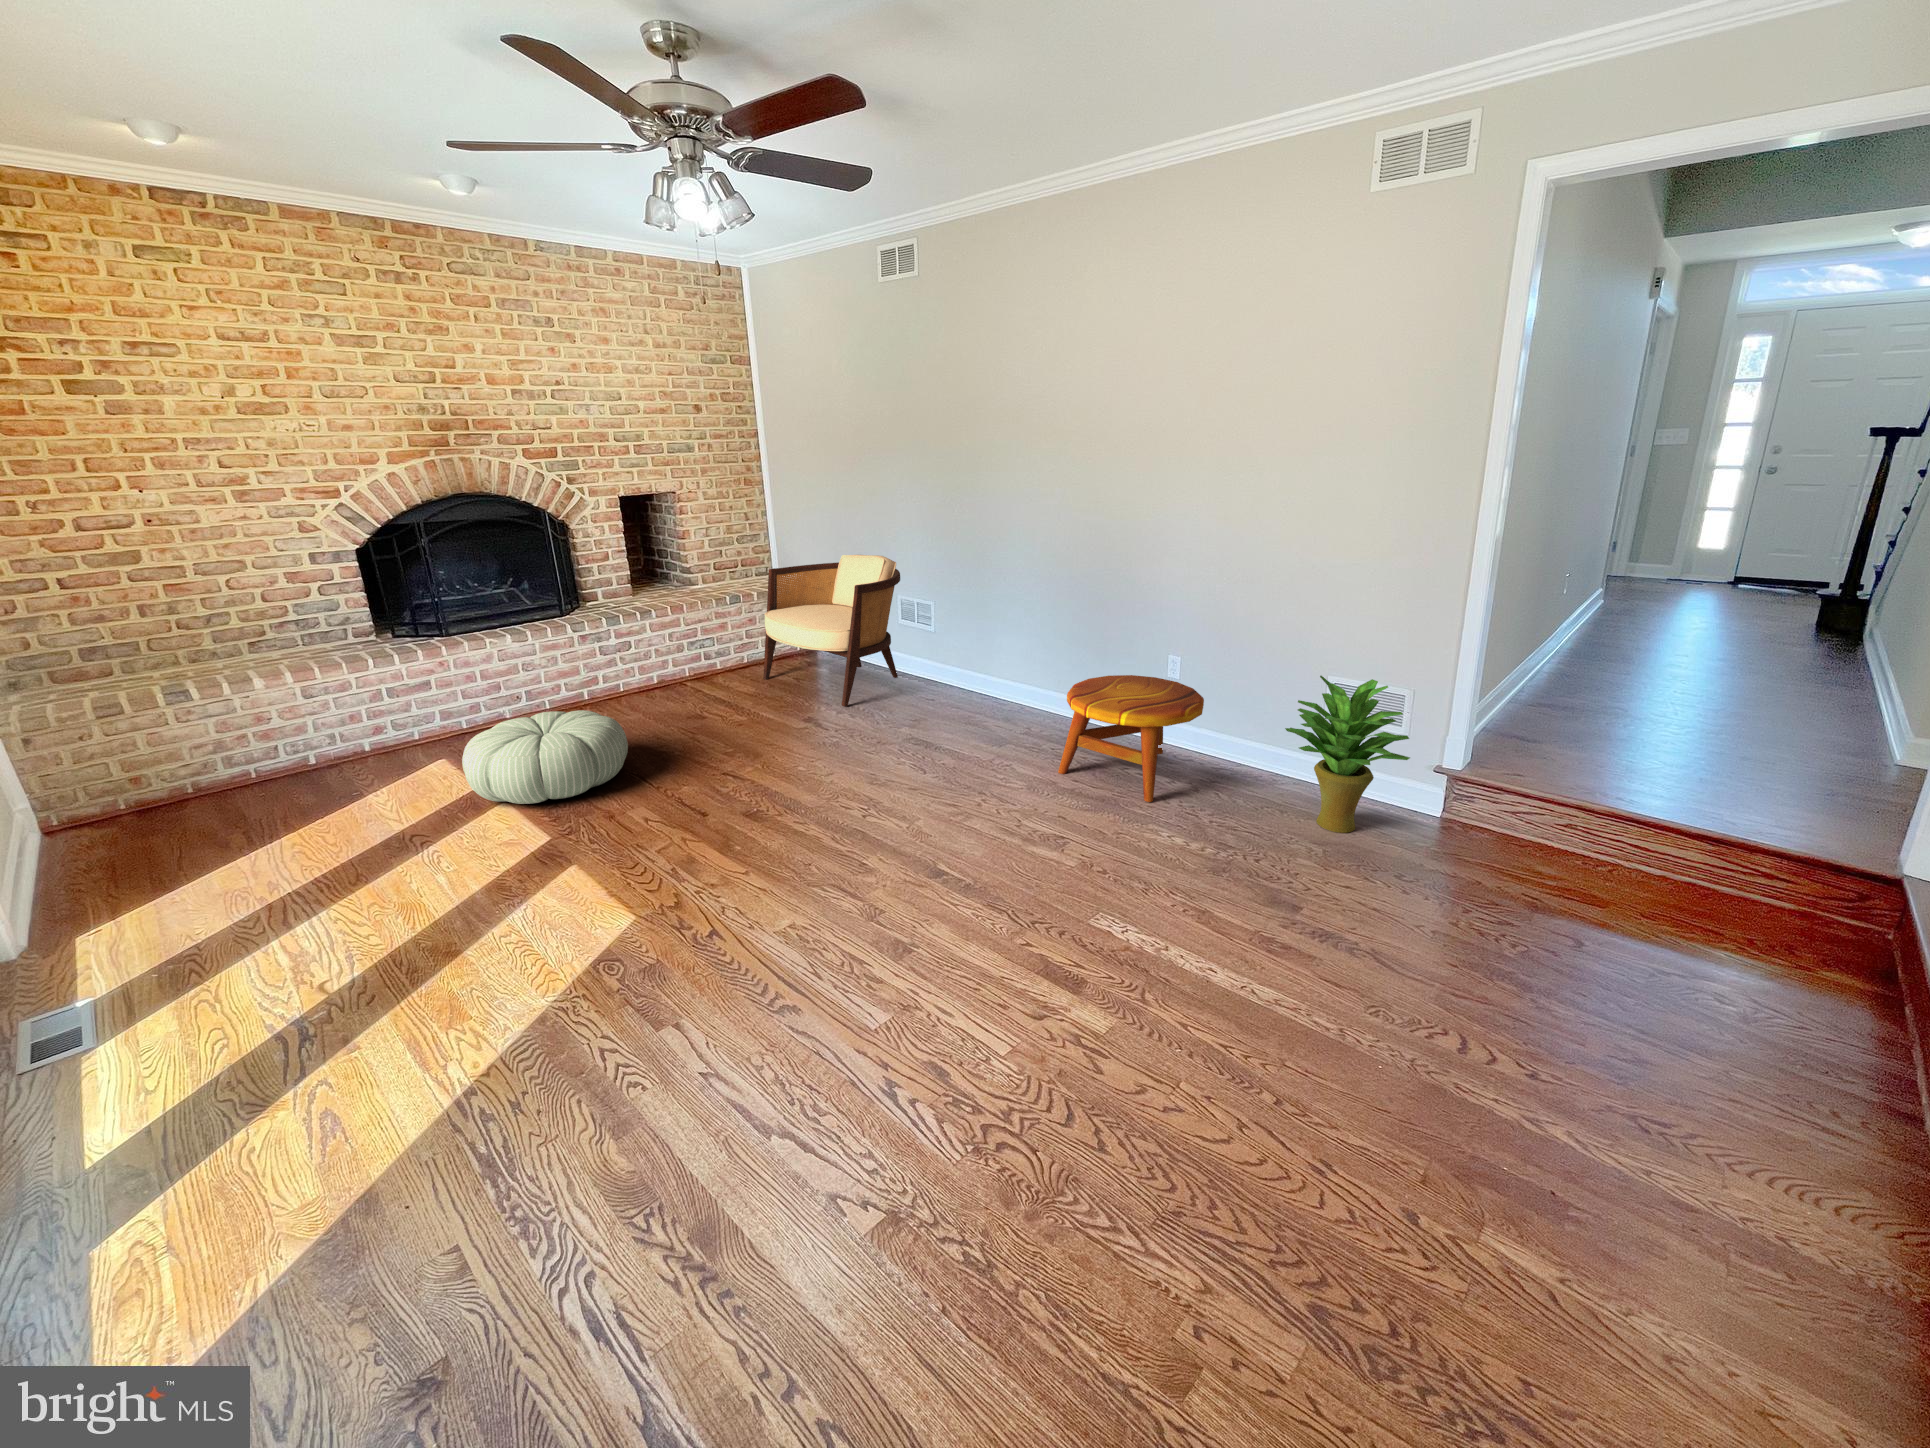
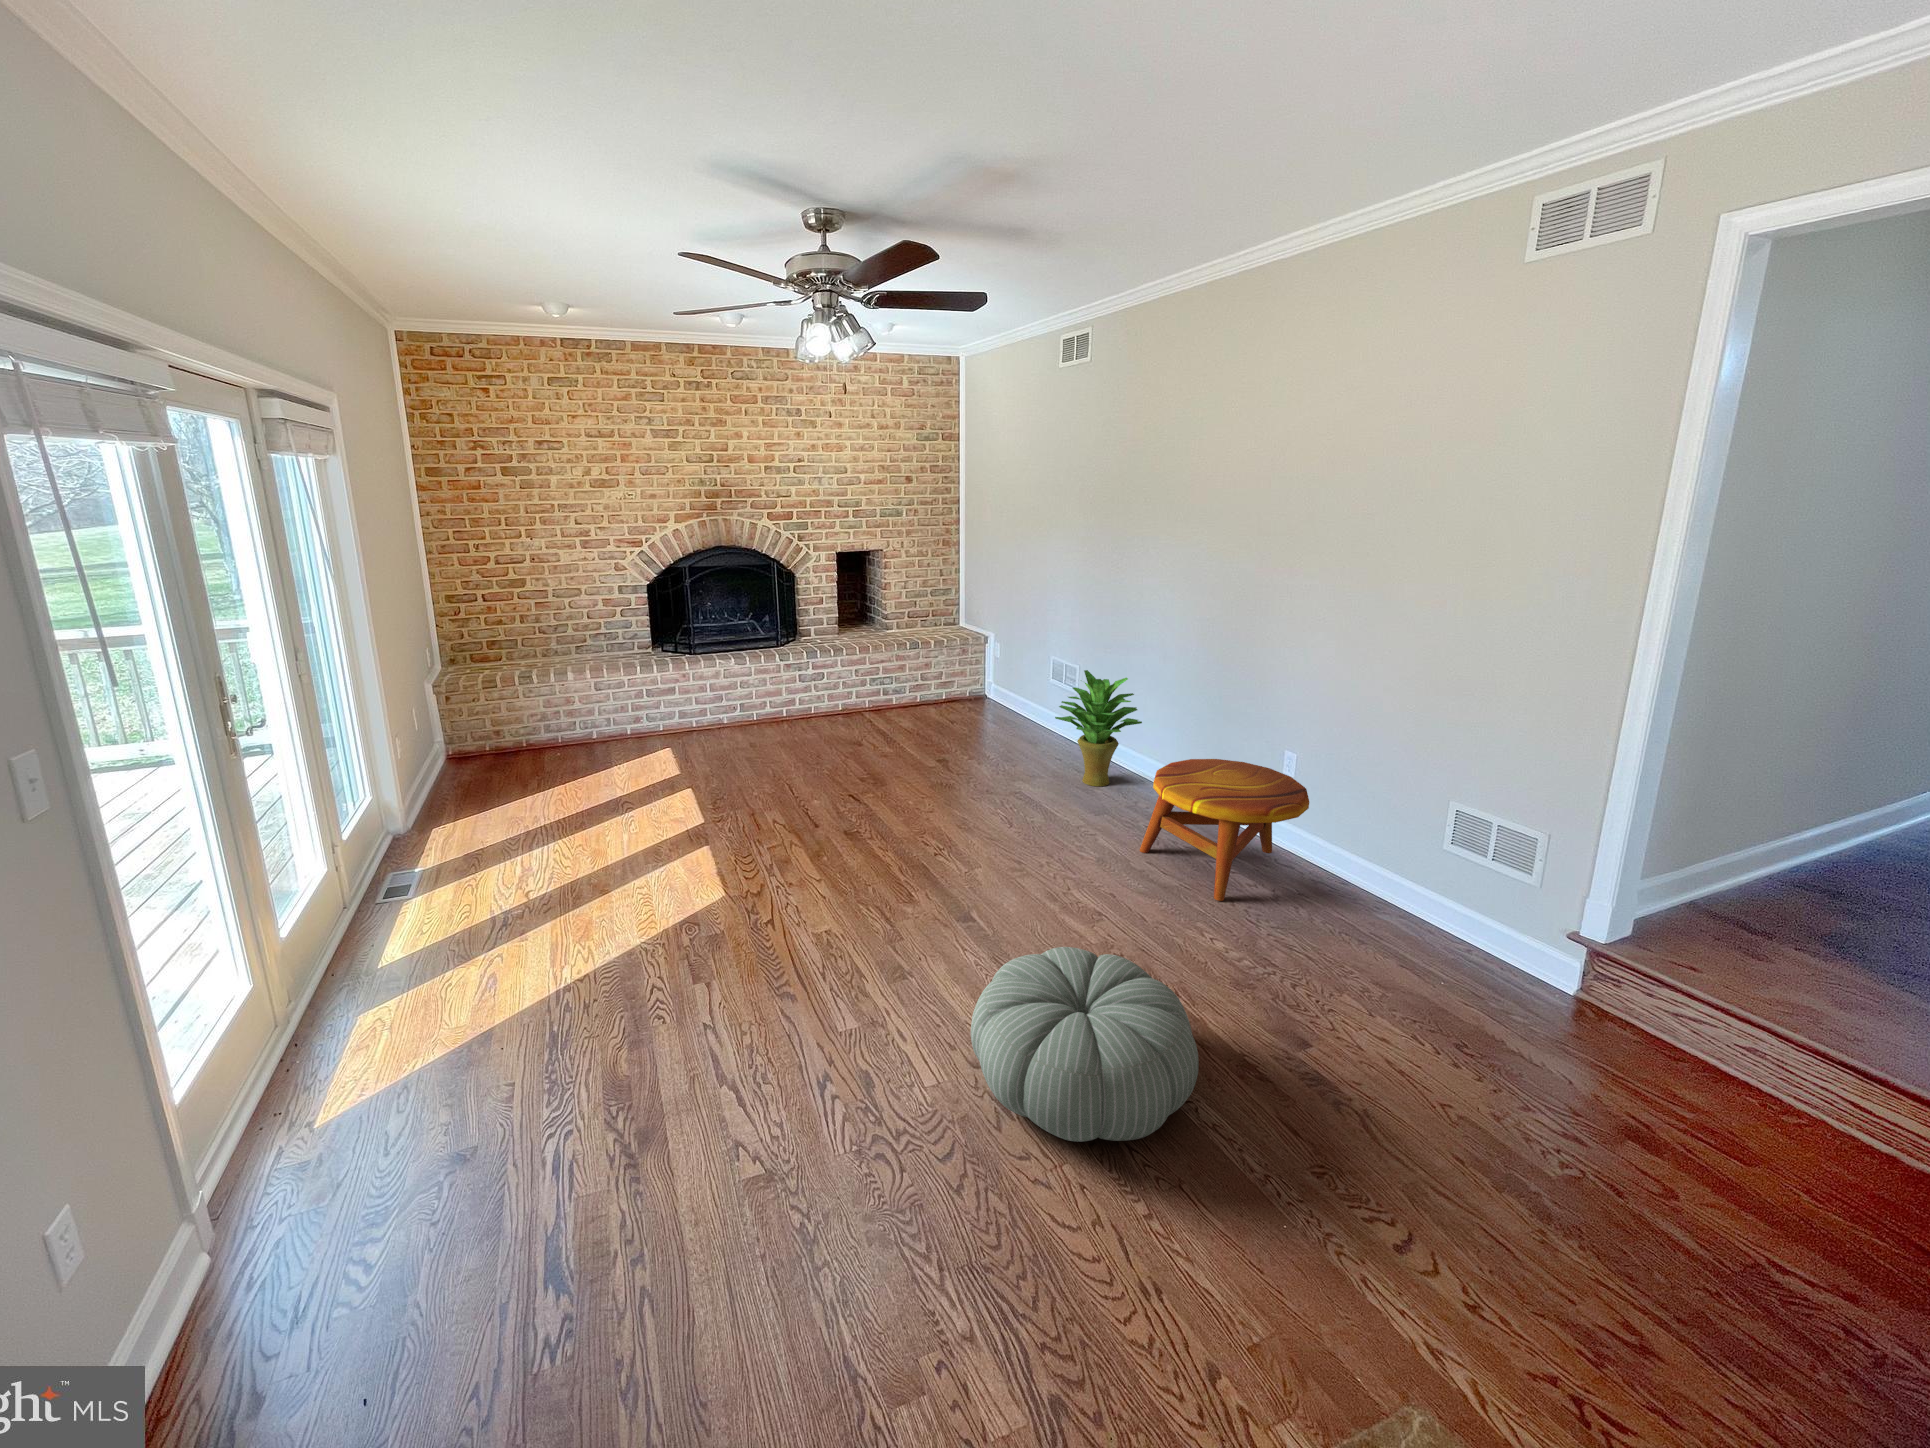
armchair: present [763,555,900,707] -> none [924,610,1048,752]
potted plant: present [1285,676,1410,833] -> present [1055,670,1142,786]
pouf: present [462,710,628,804] -> present [971,947,1198,1142]

